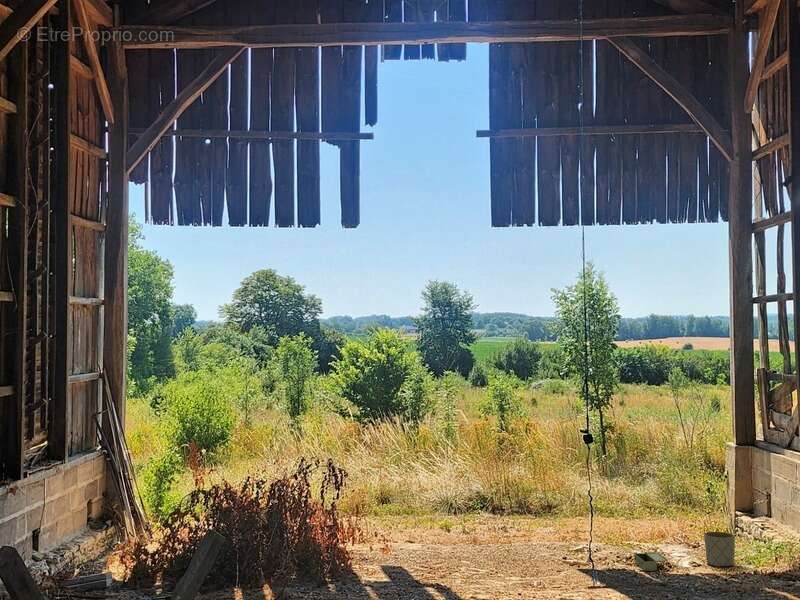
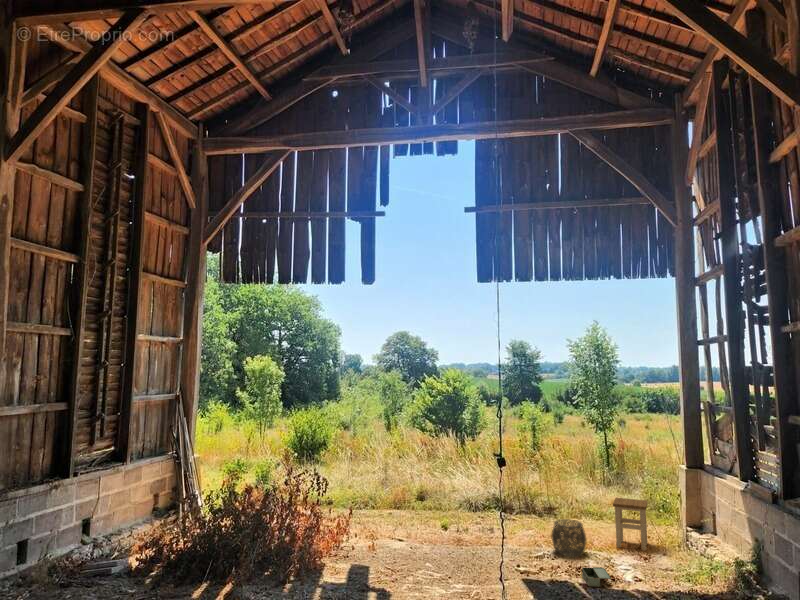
stool: none [658,482,696,538] -> present [613,498,648,551]
woven basket: none [591,508,631,547] -> present [552,519,586,556]
planter: present [704,532,735,567] -> none [647,552,675,588]

